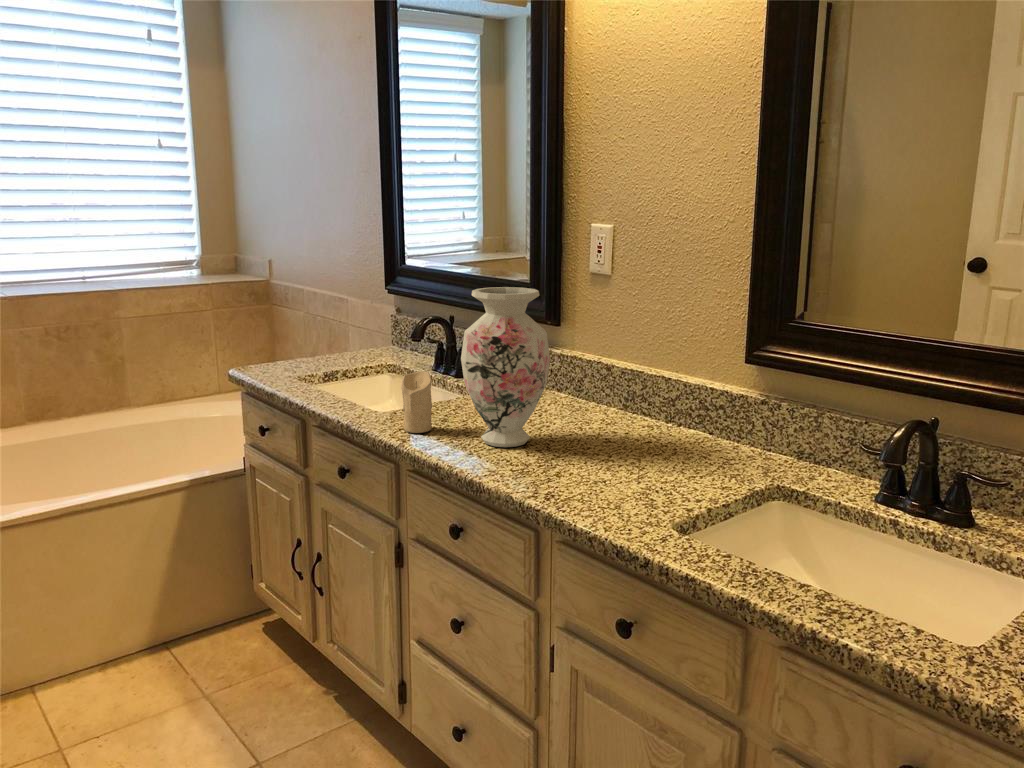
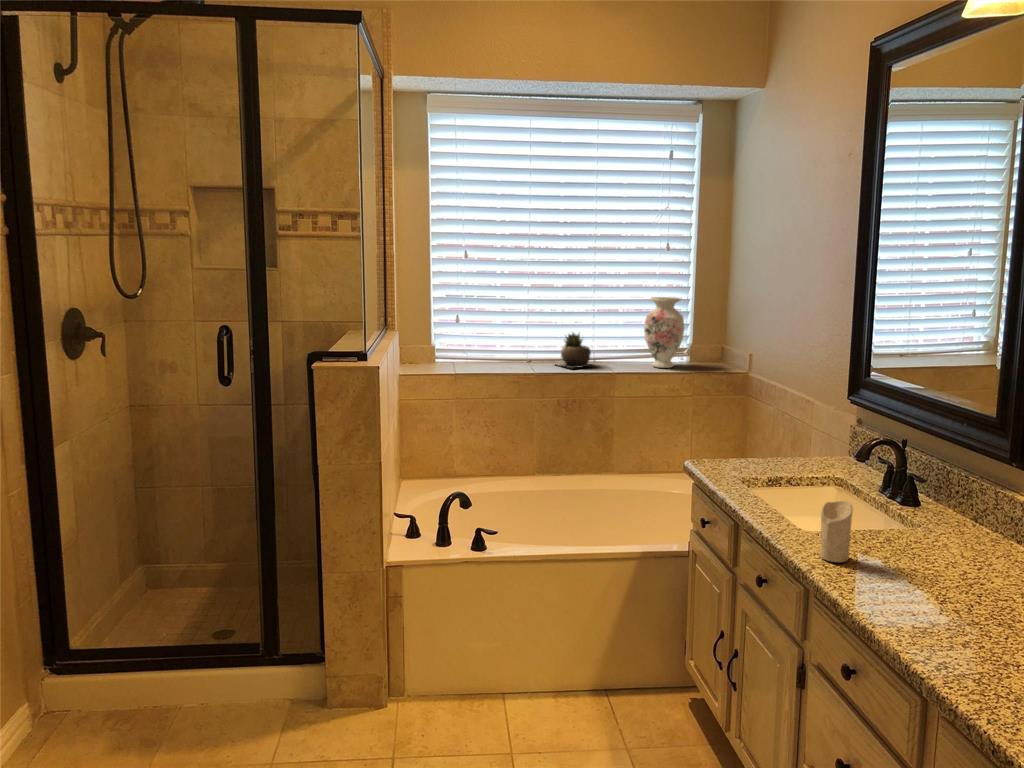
succulent plant: none [33,247,92,290] -> present [559,333,591,368]
vase: present [461,287,550,447] -> present [644,297,684,368]

